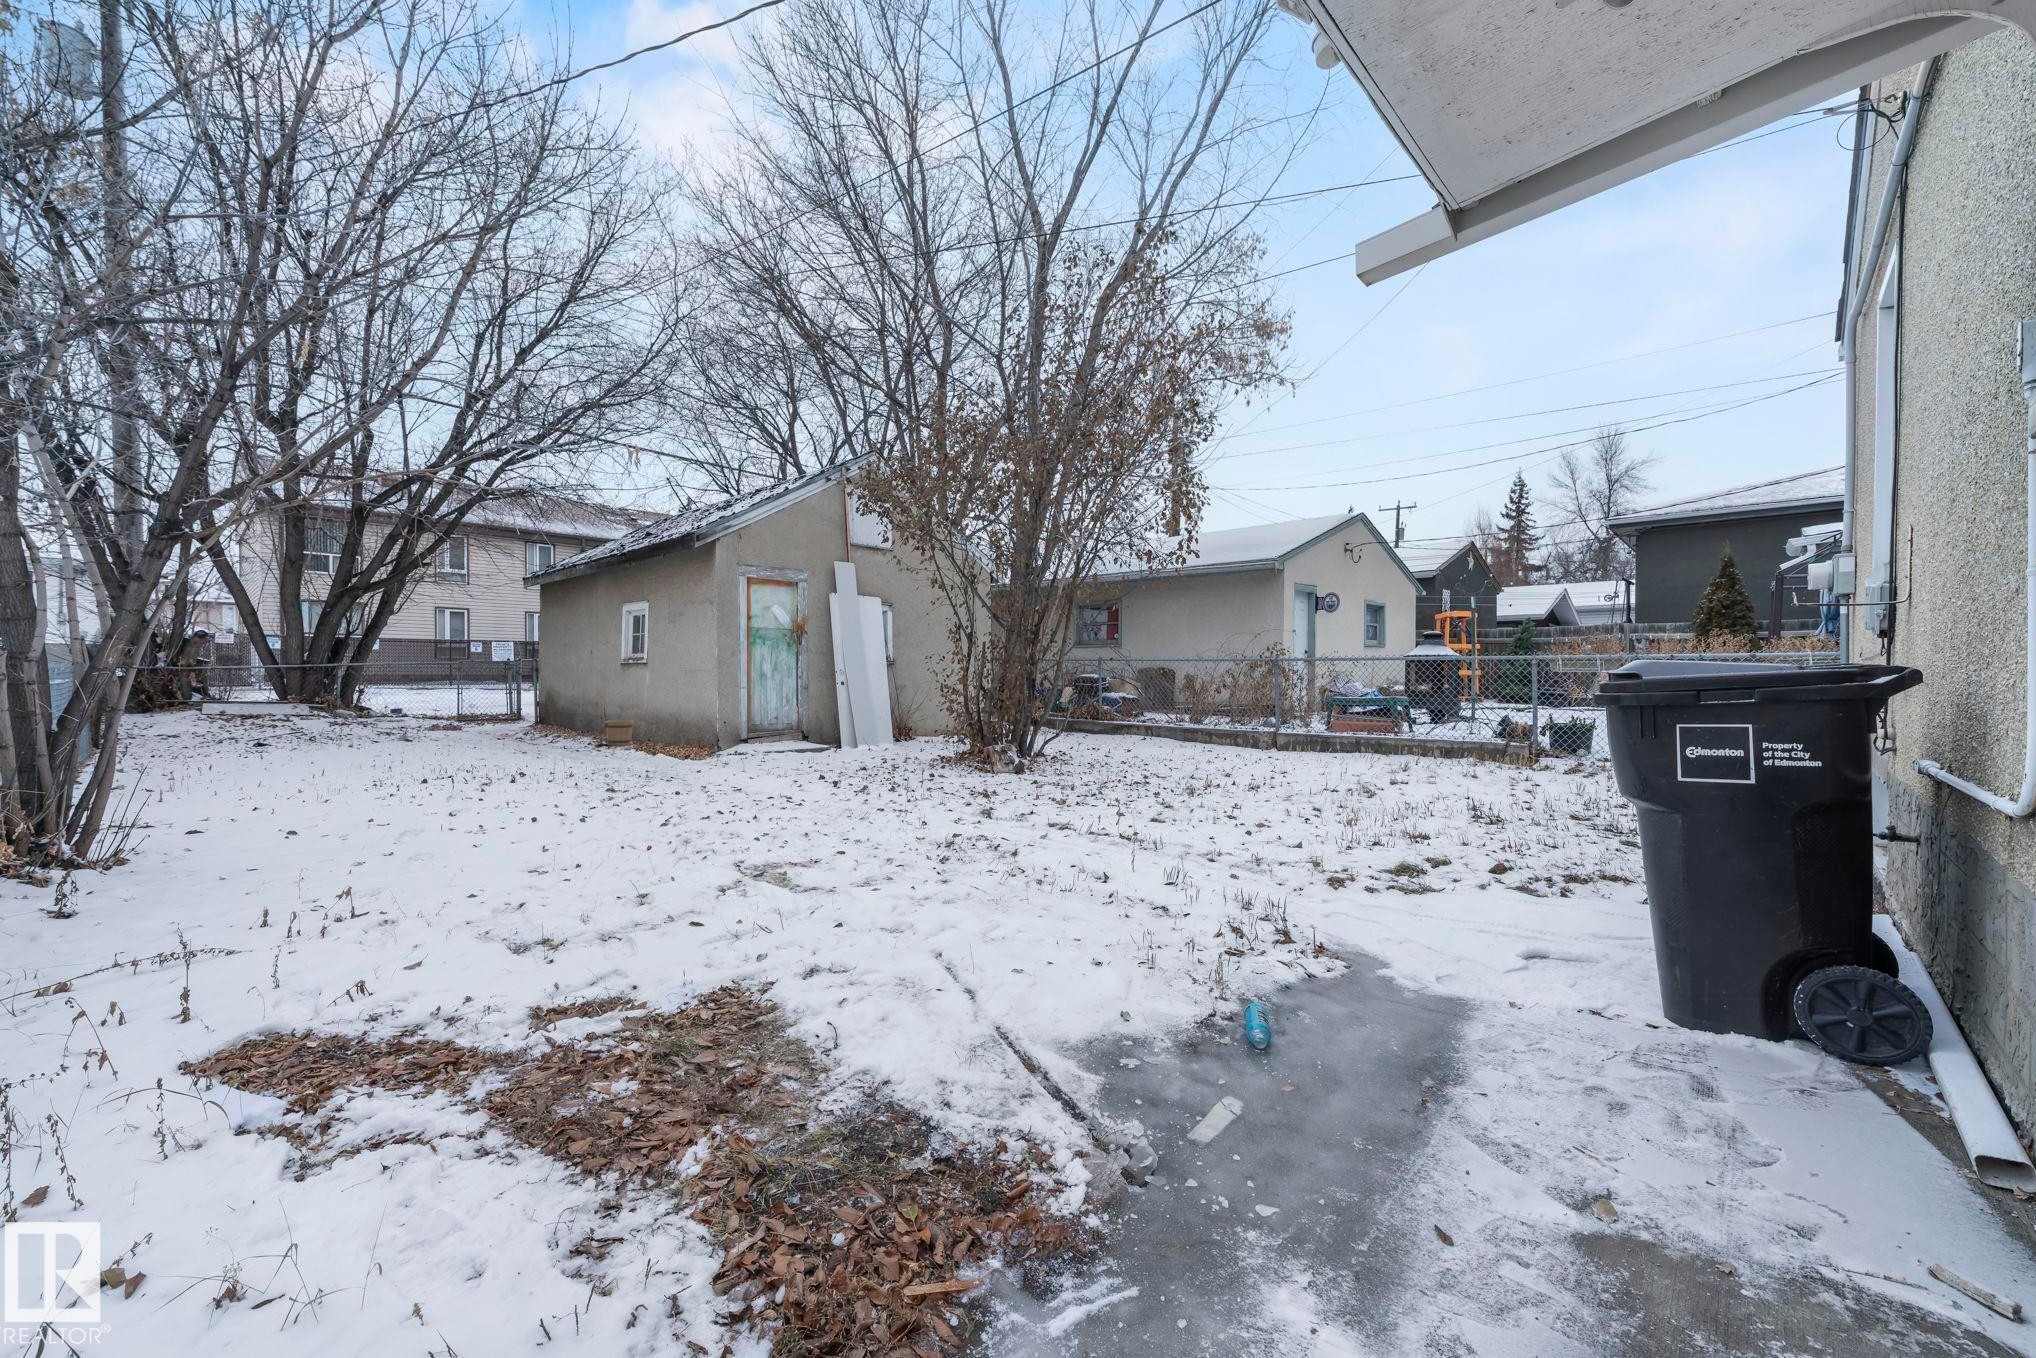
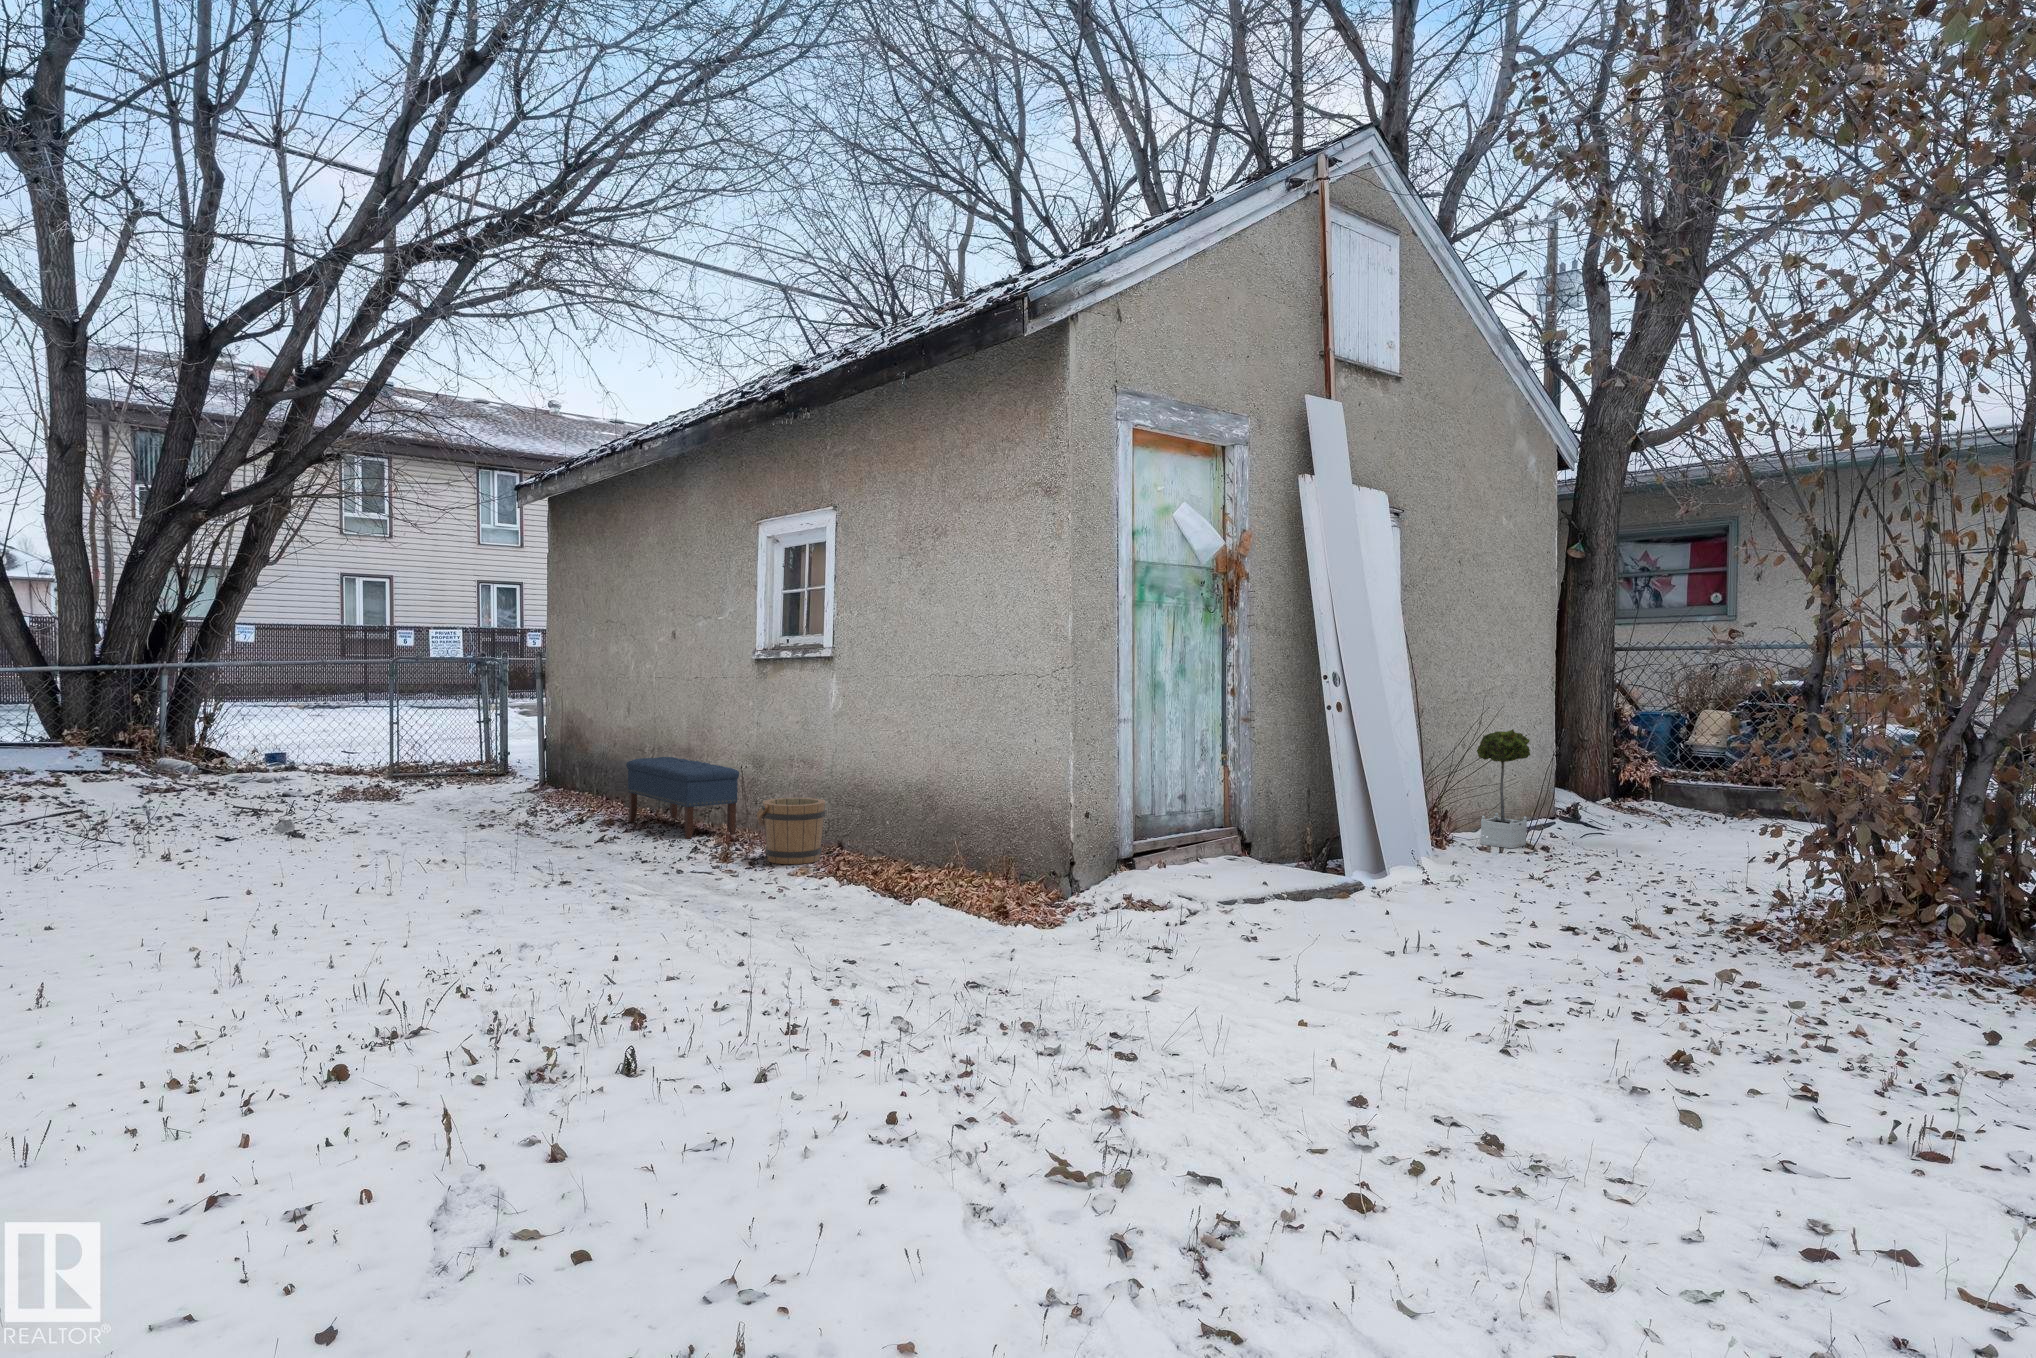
potted tree: none [925,694,947,744] -> present [1477,729,1530,848]
bench: none [561,706,607,739] -> present [626,757,739,839]

